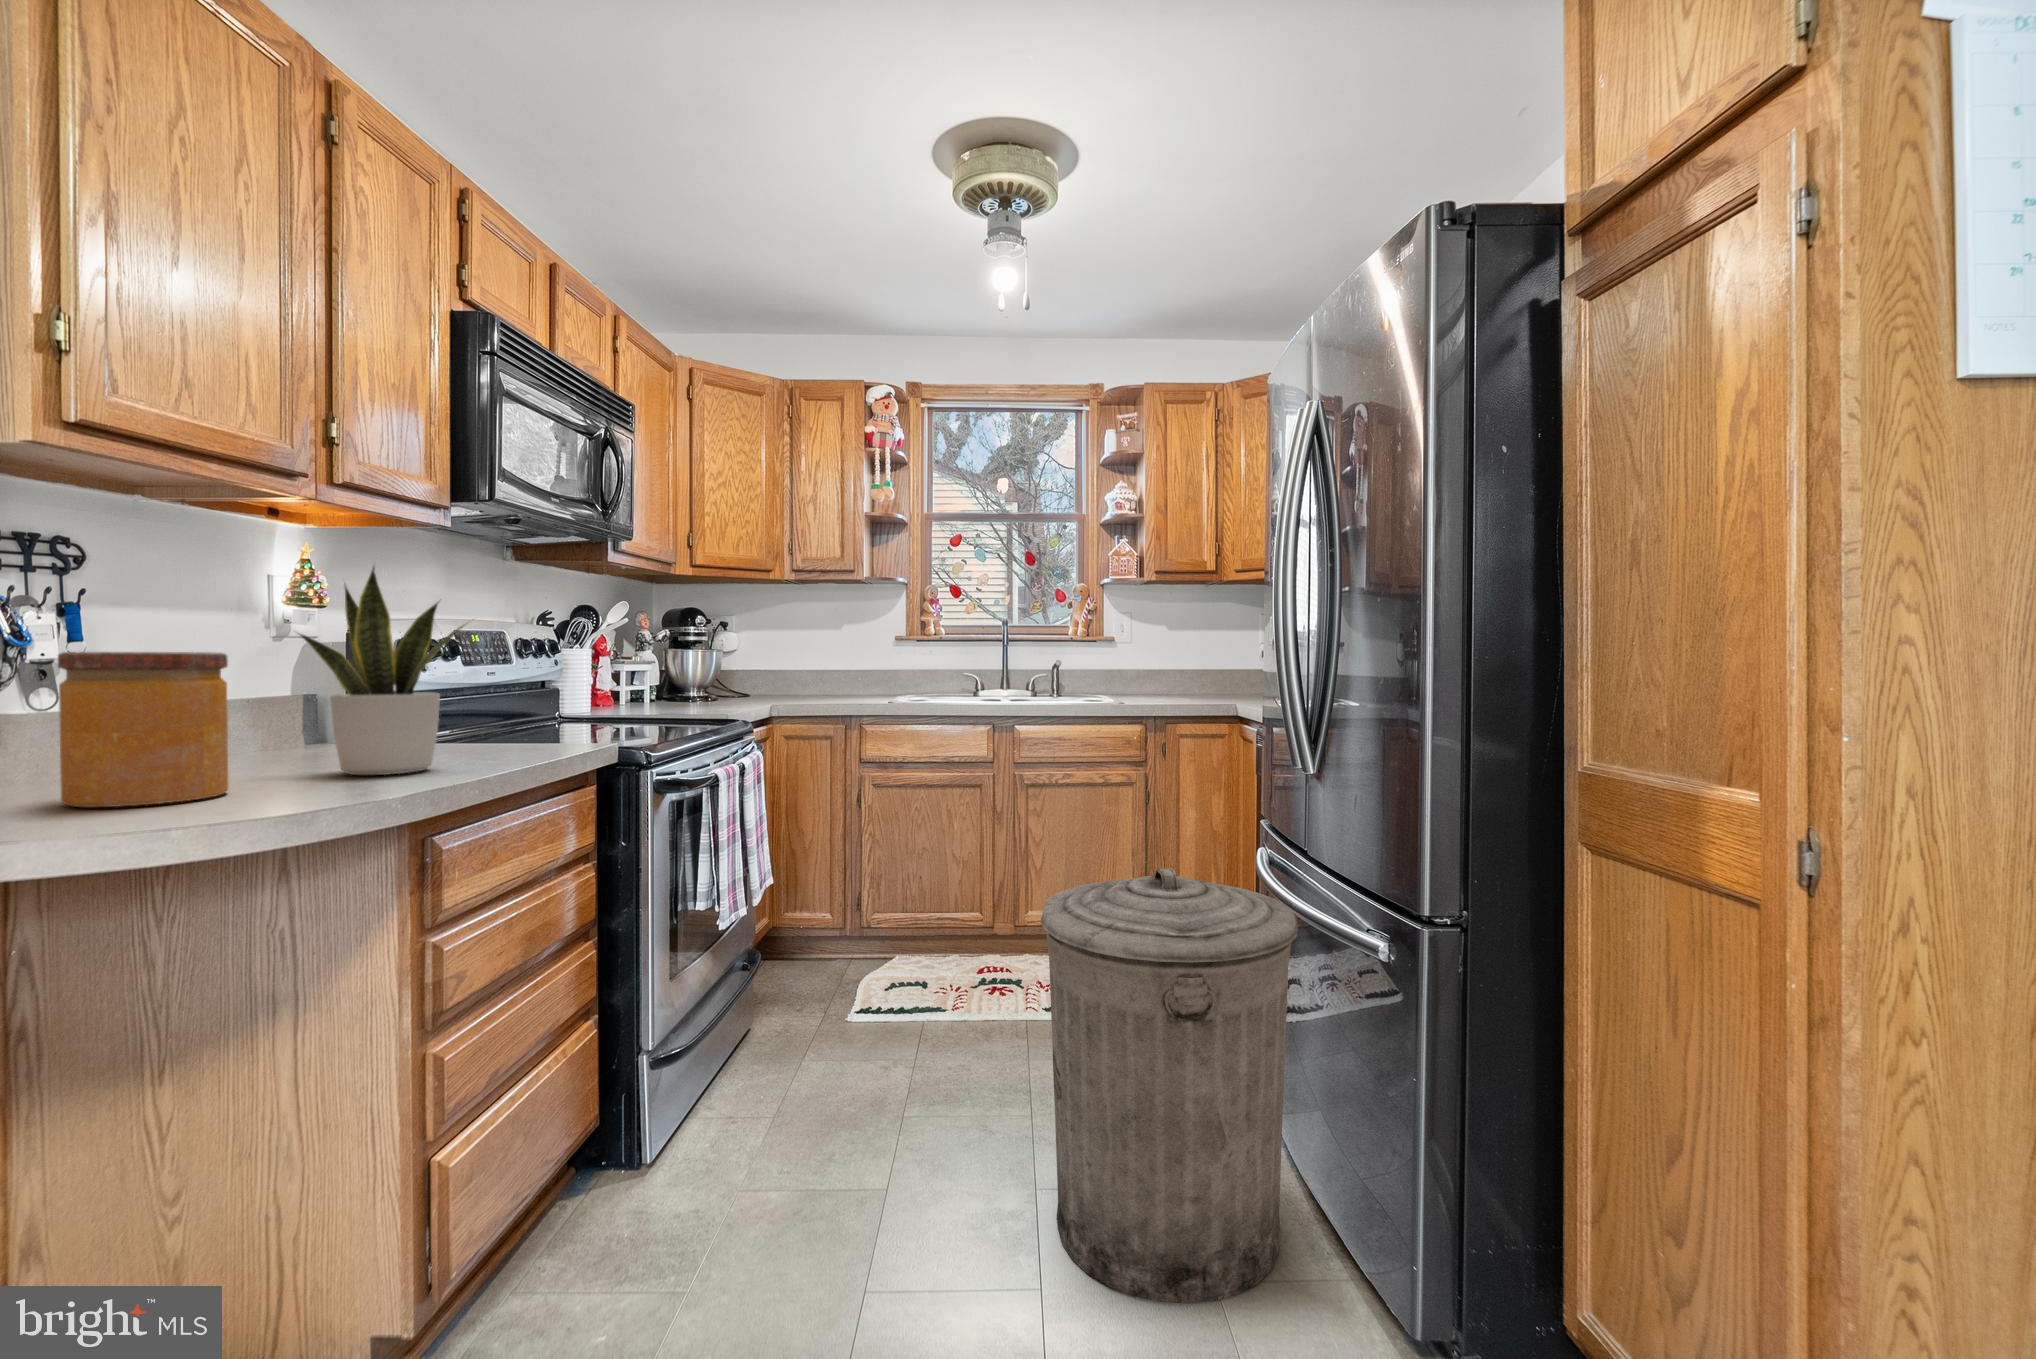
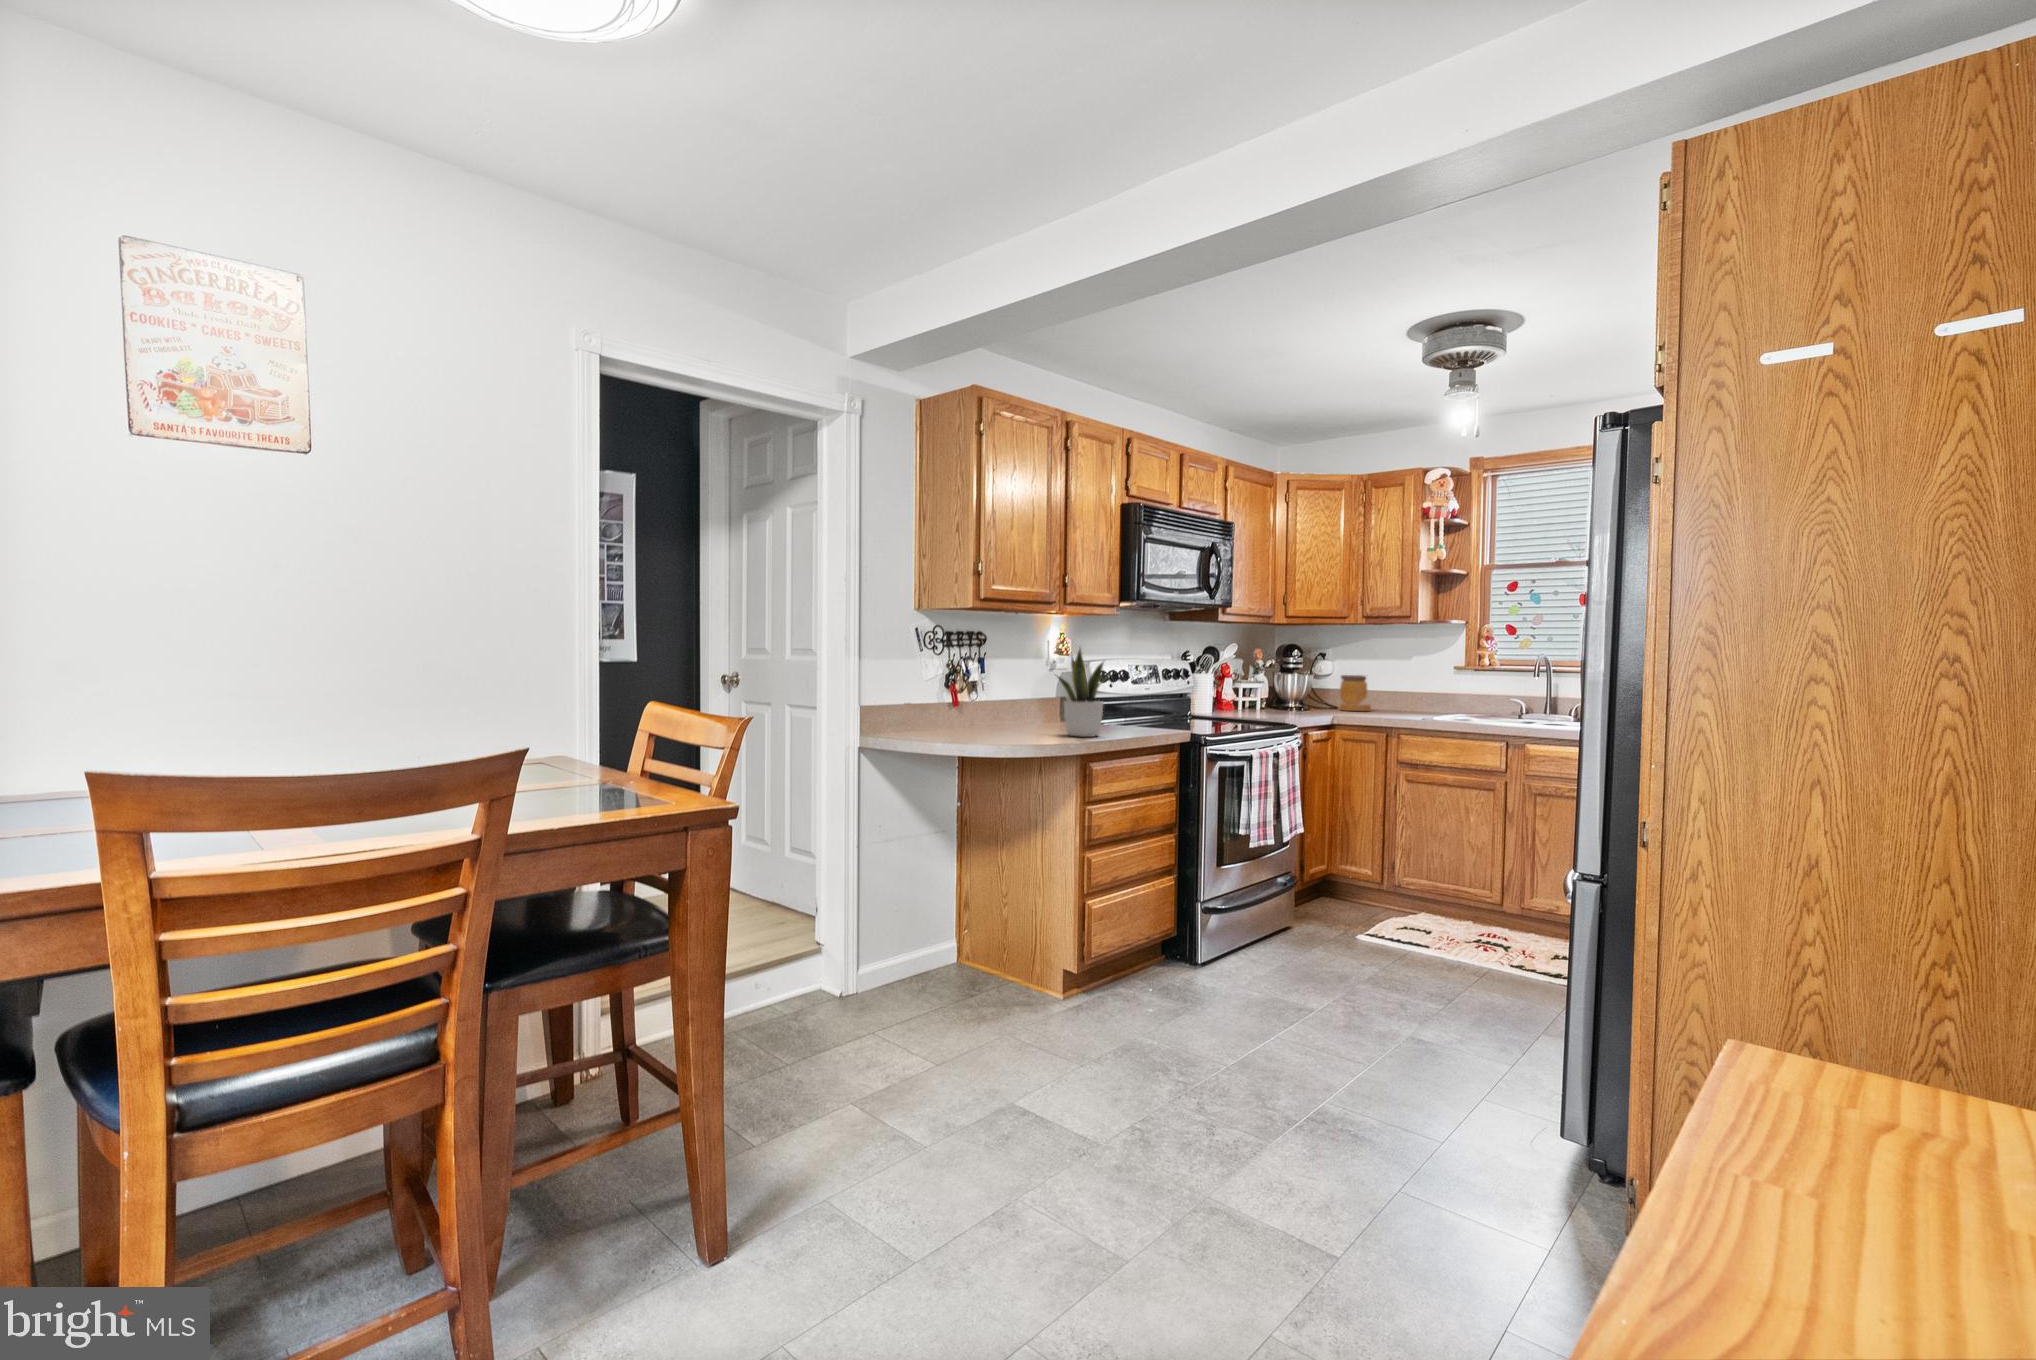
jar: present [58,652,228,807] -> present [1340,675,1371,711]
trash can: present [1041,868,1298,1304] -> none [1392,838,1580,1111]

